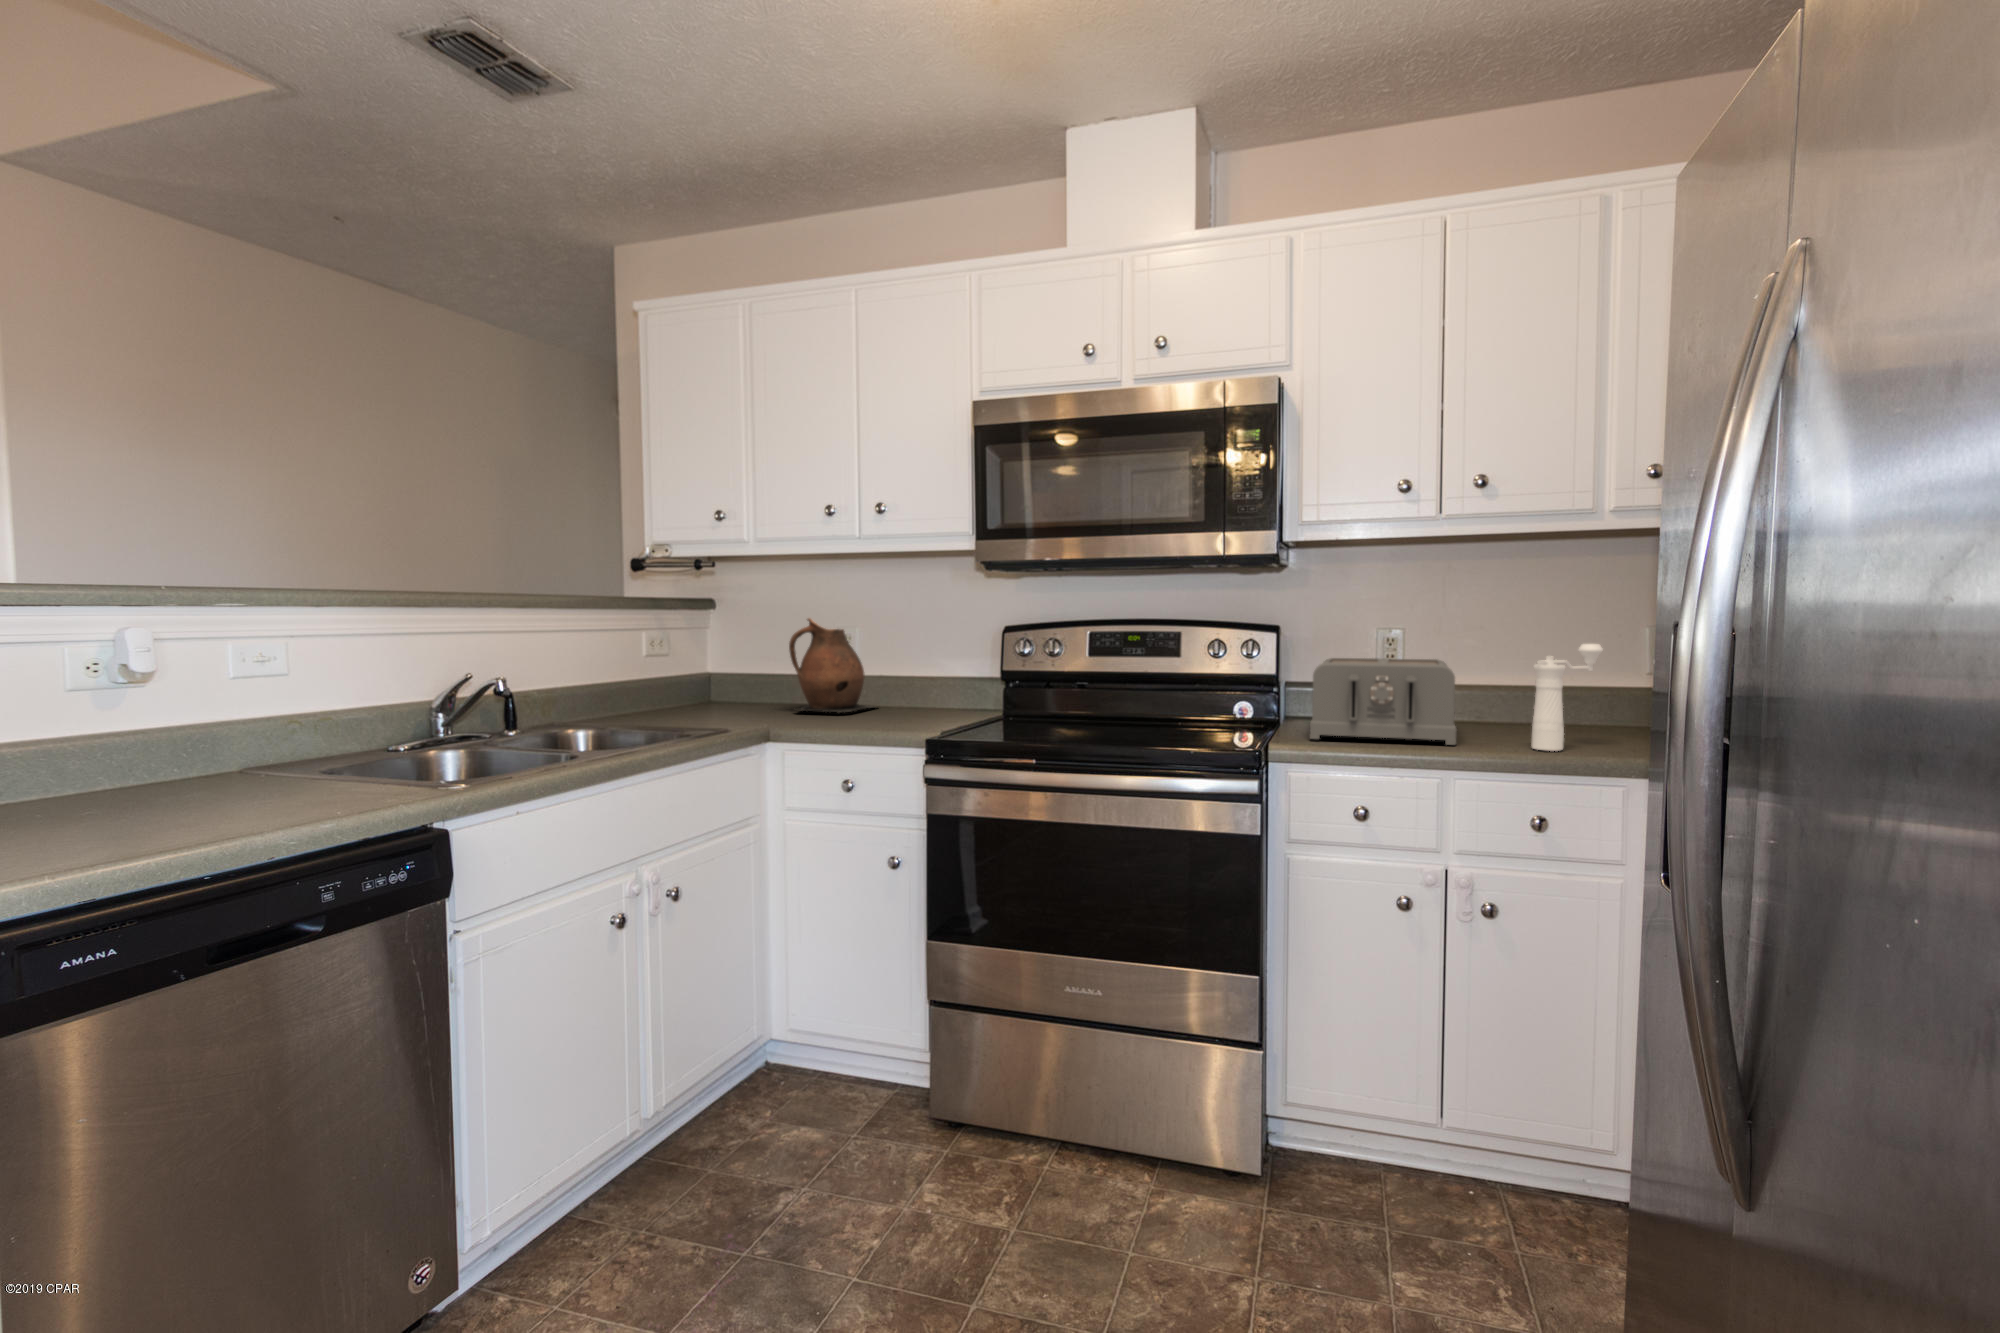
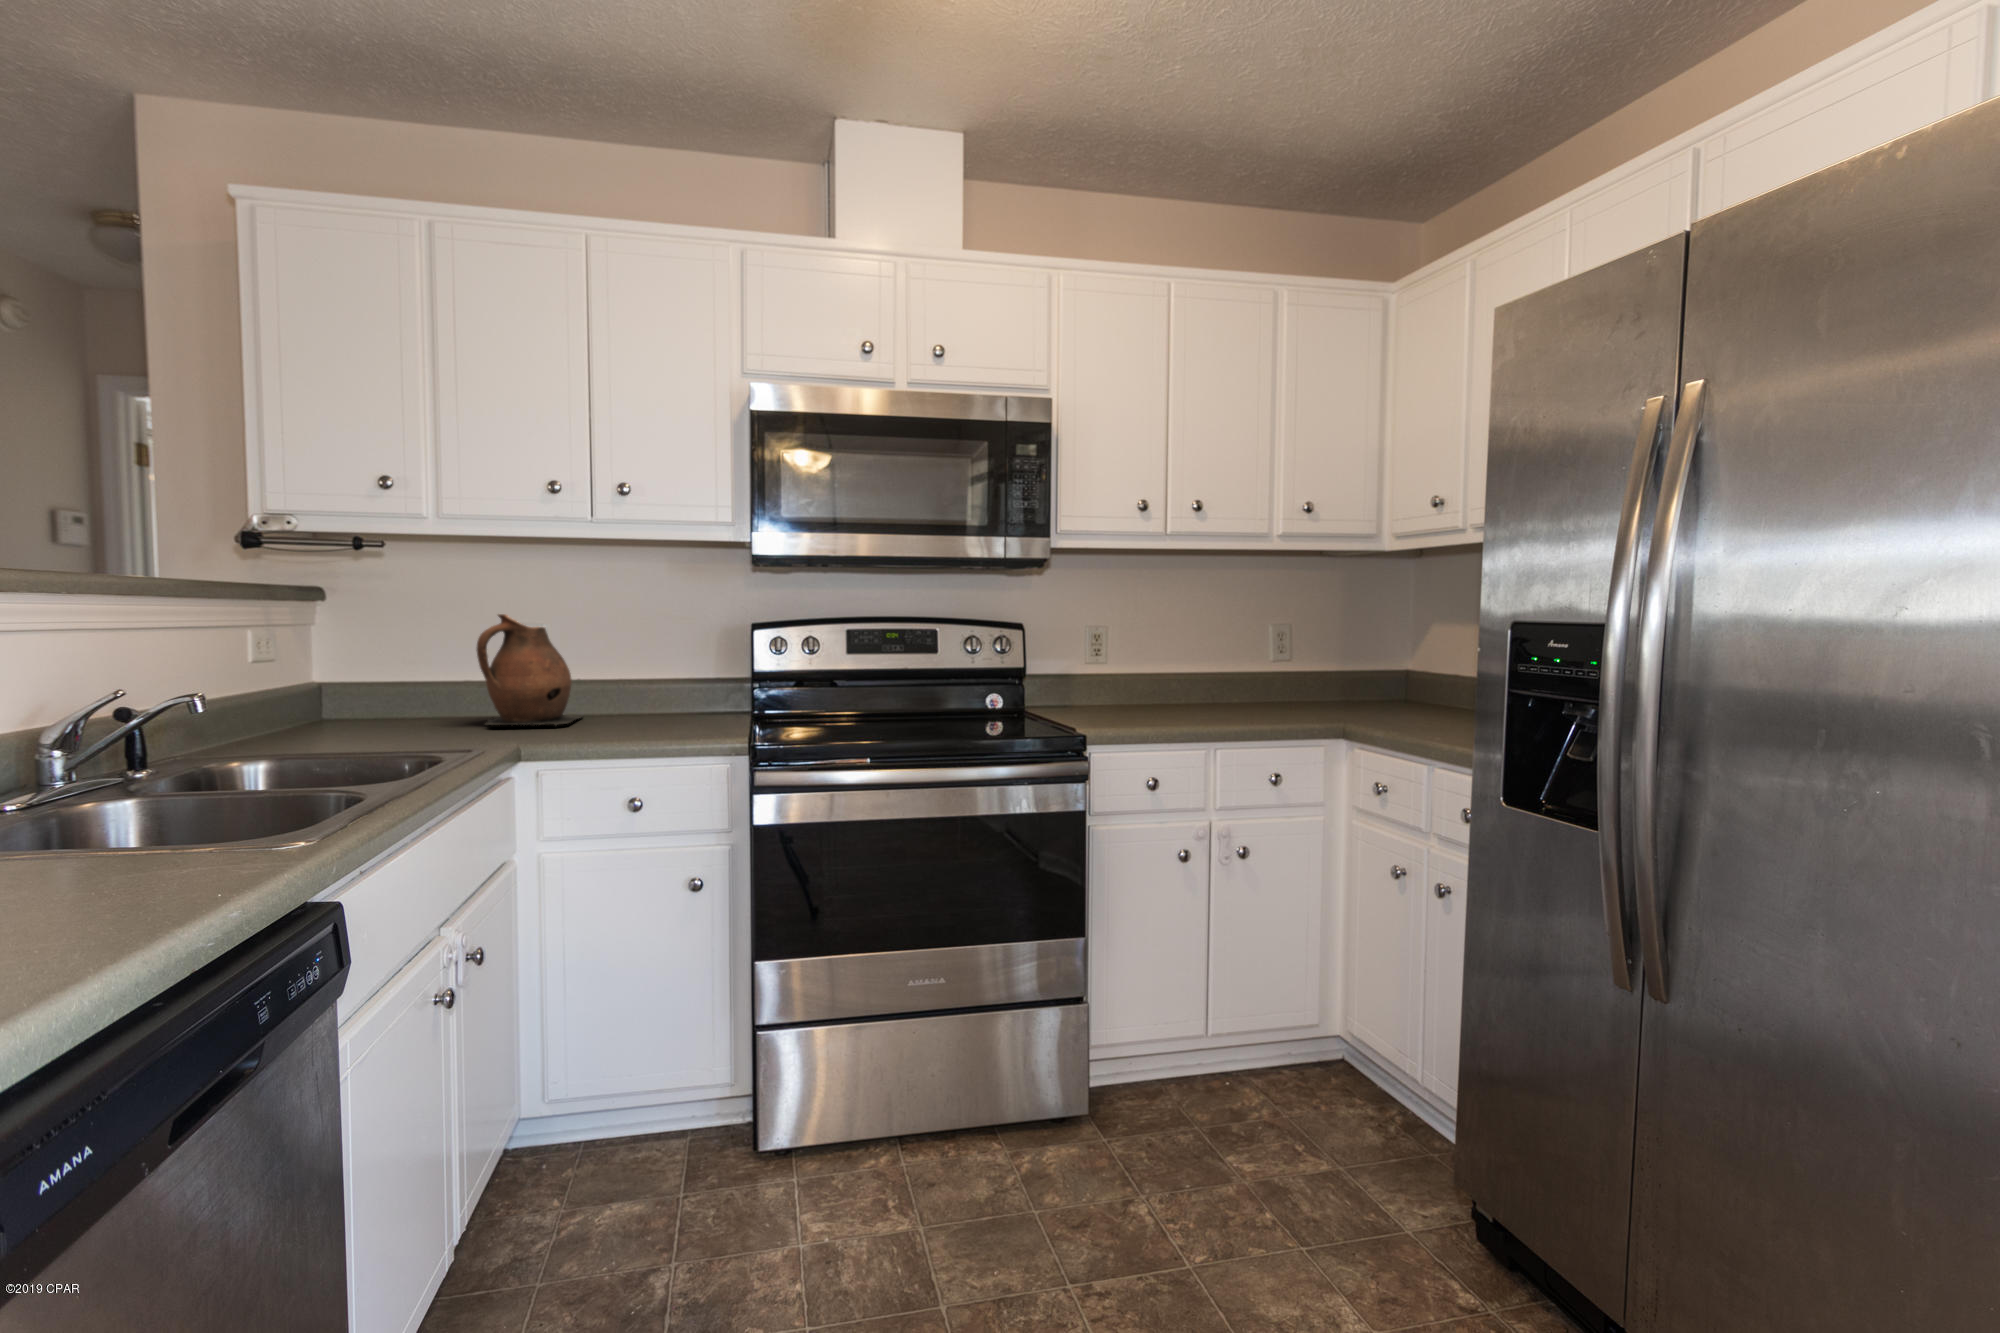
pepper mill: present [1532,644,1603,751] -> none [1251,637,1290,721]
toaster: present [1310,658,1457,745] -> none [1058,652,1200,723]

